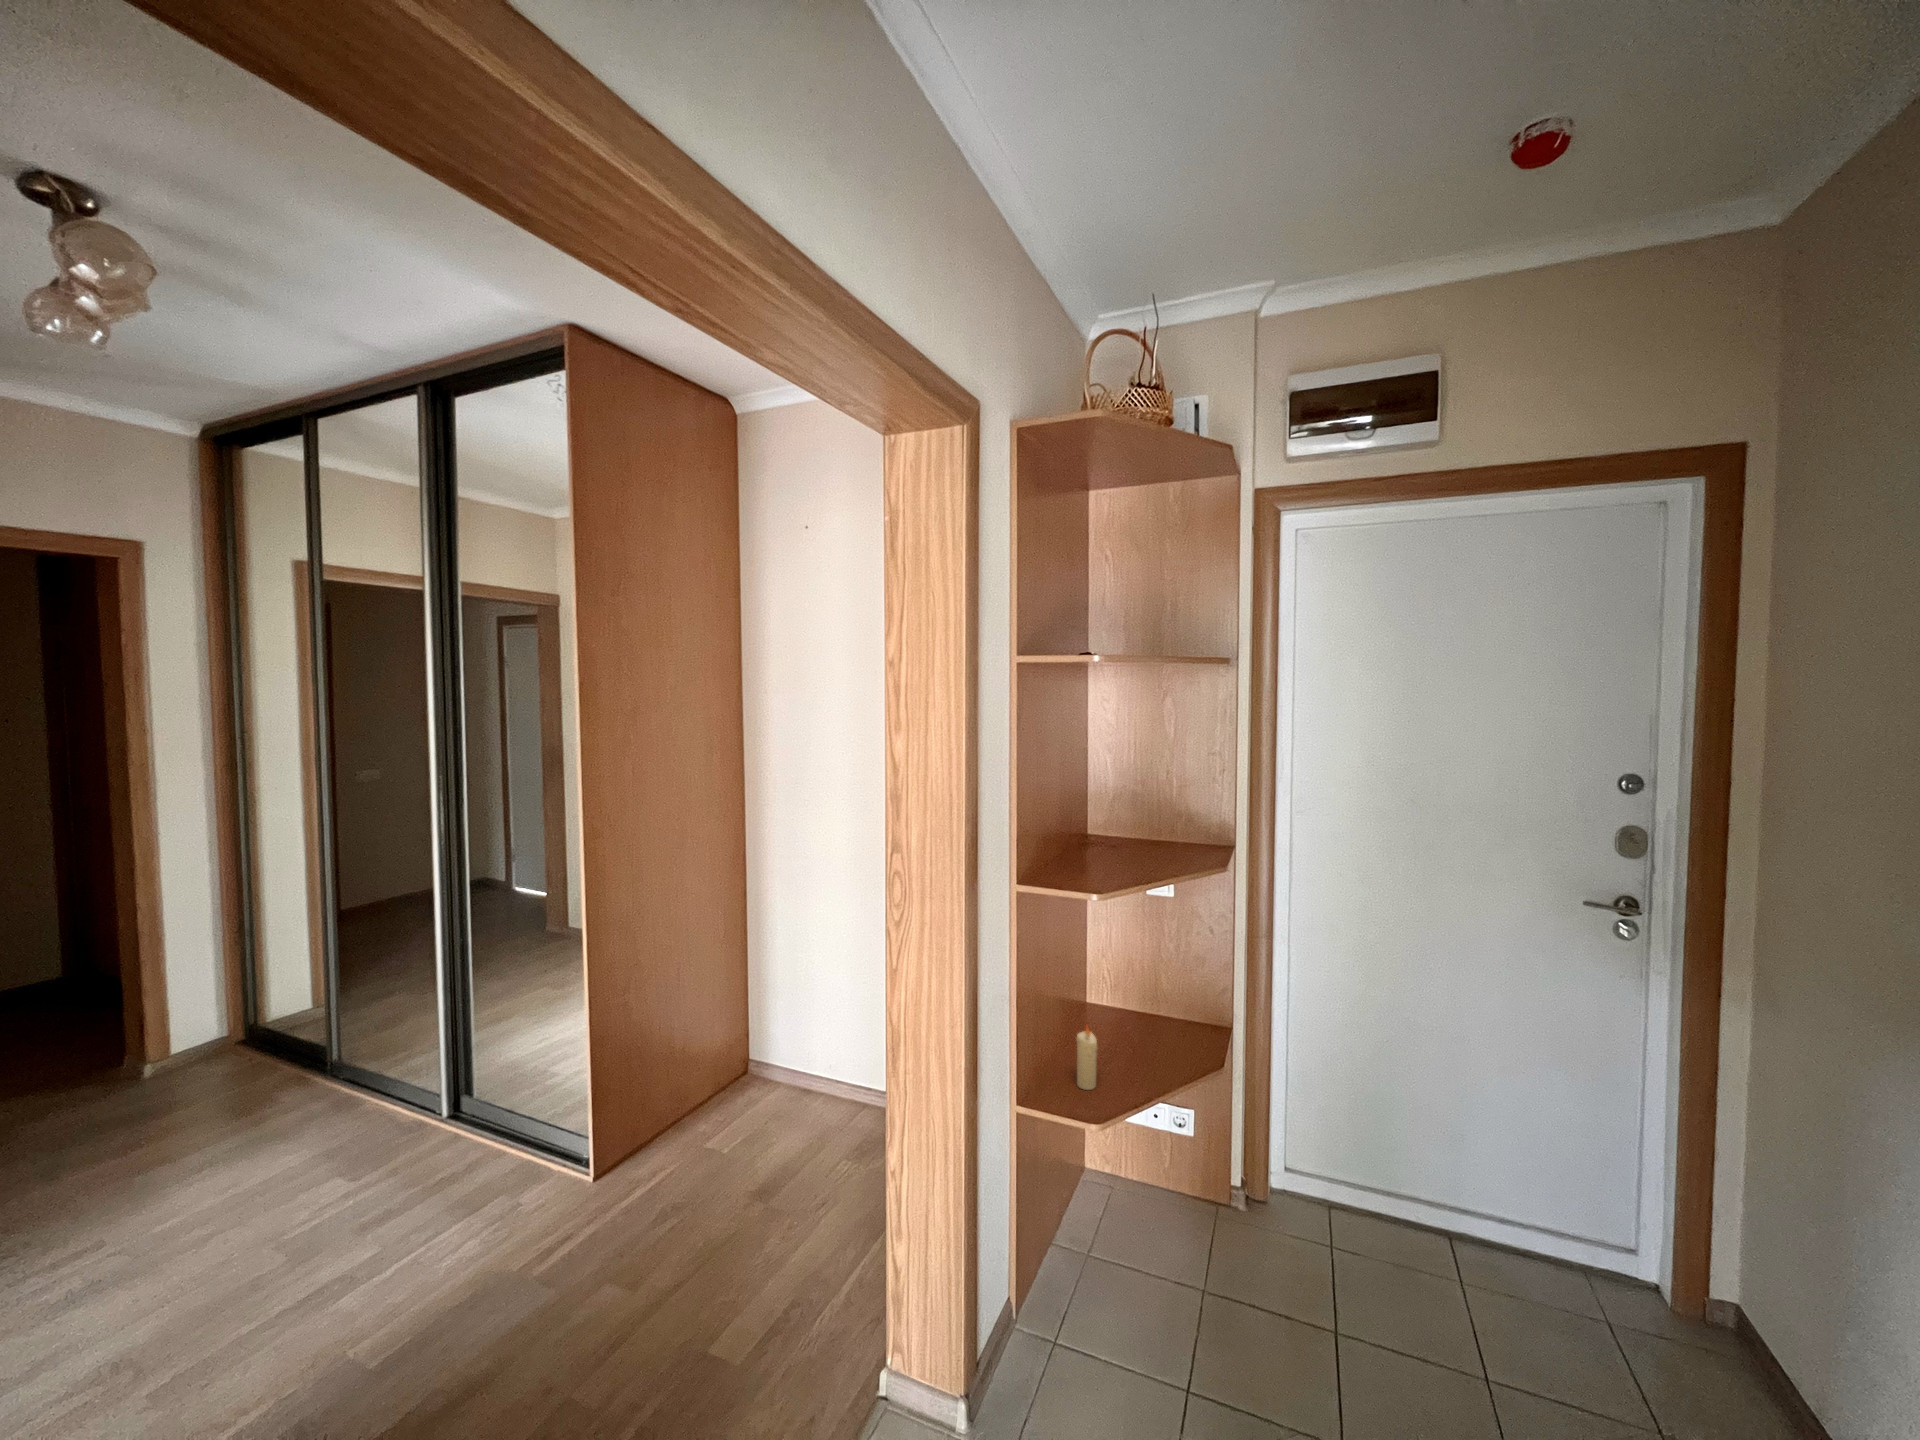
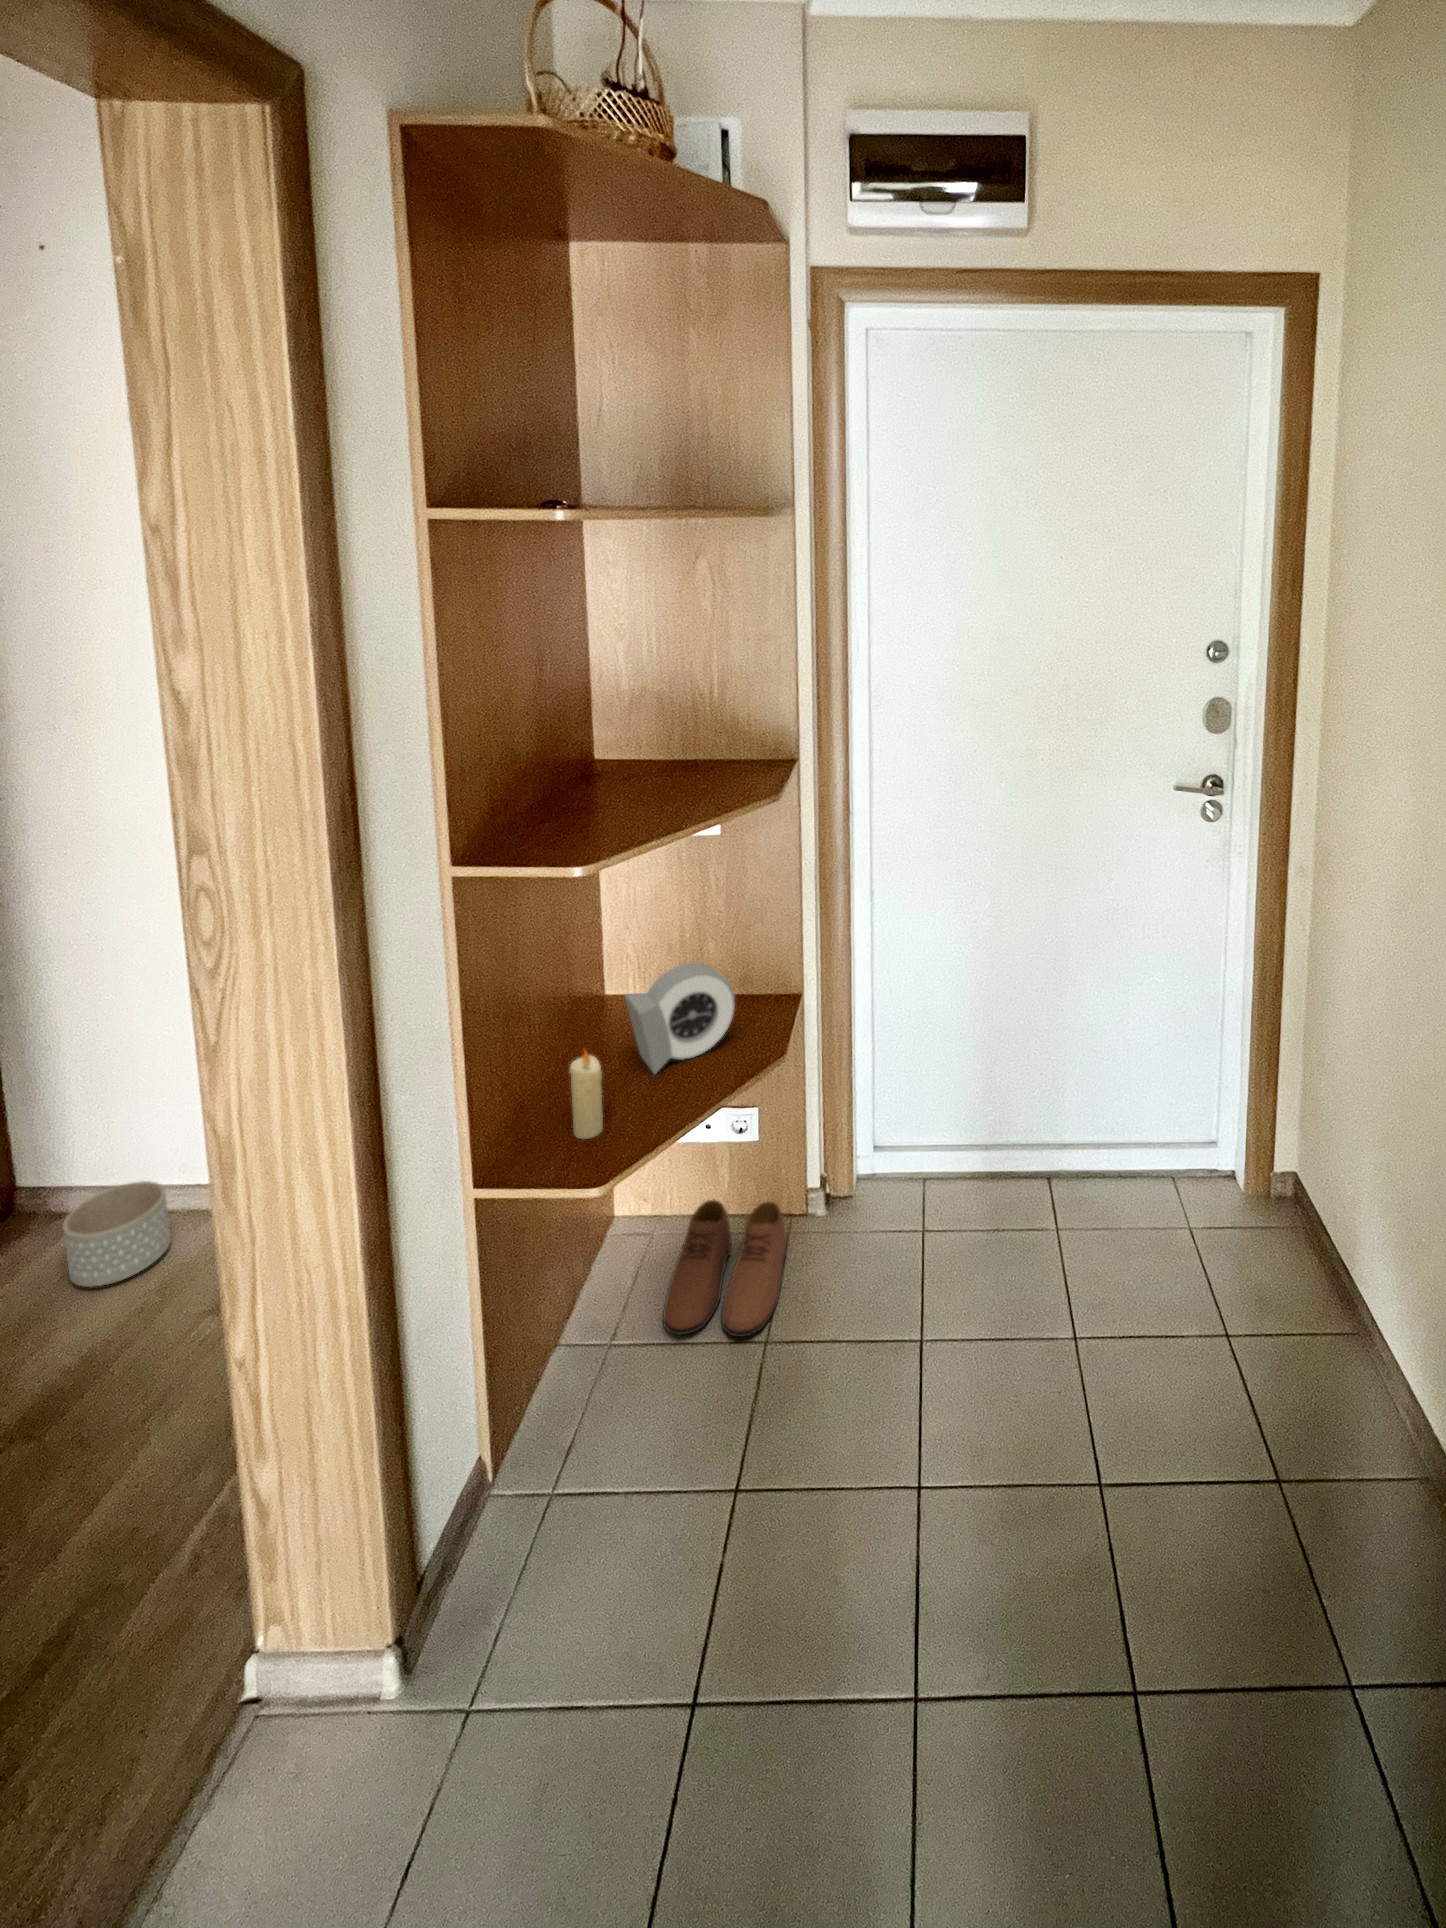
alarm clock: none [1106,982,1184,1059] -> present [625,963,735,1074]
planter: none [781,1062,828,1119] -> present [63,1181,171,1287]
shoe: none [1124,1168,1214,1279] -> present [663,1200,787,1337]

